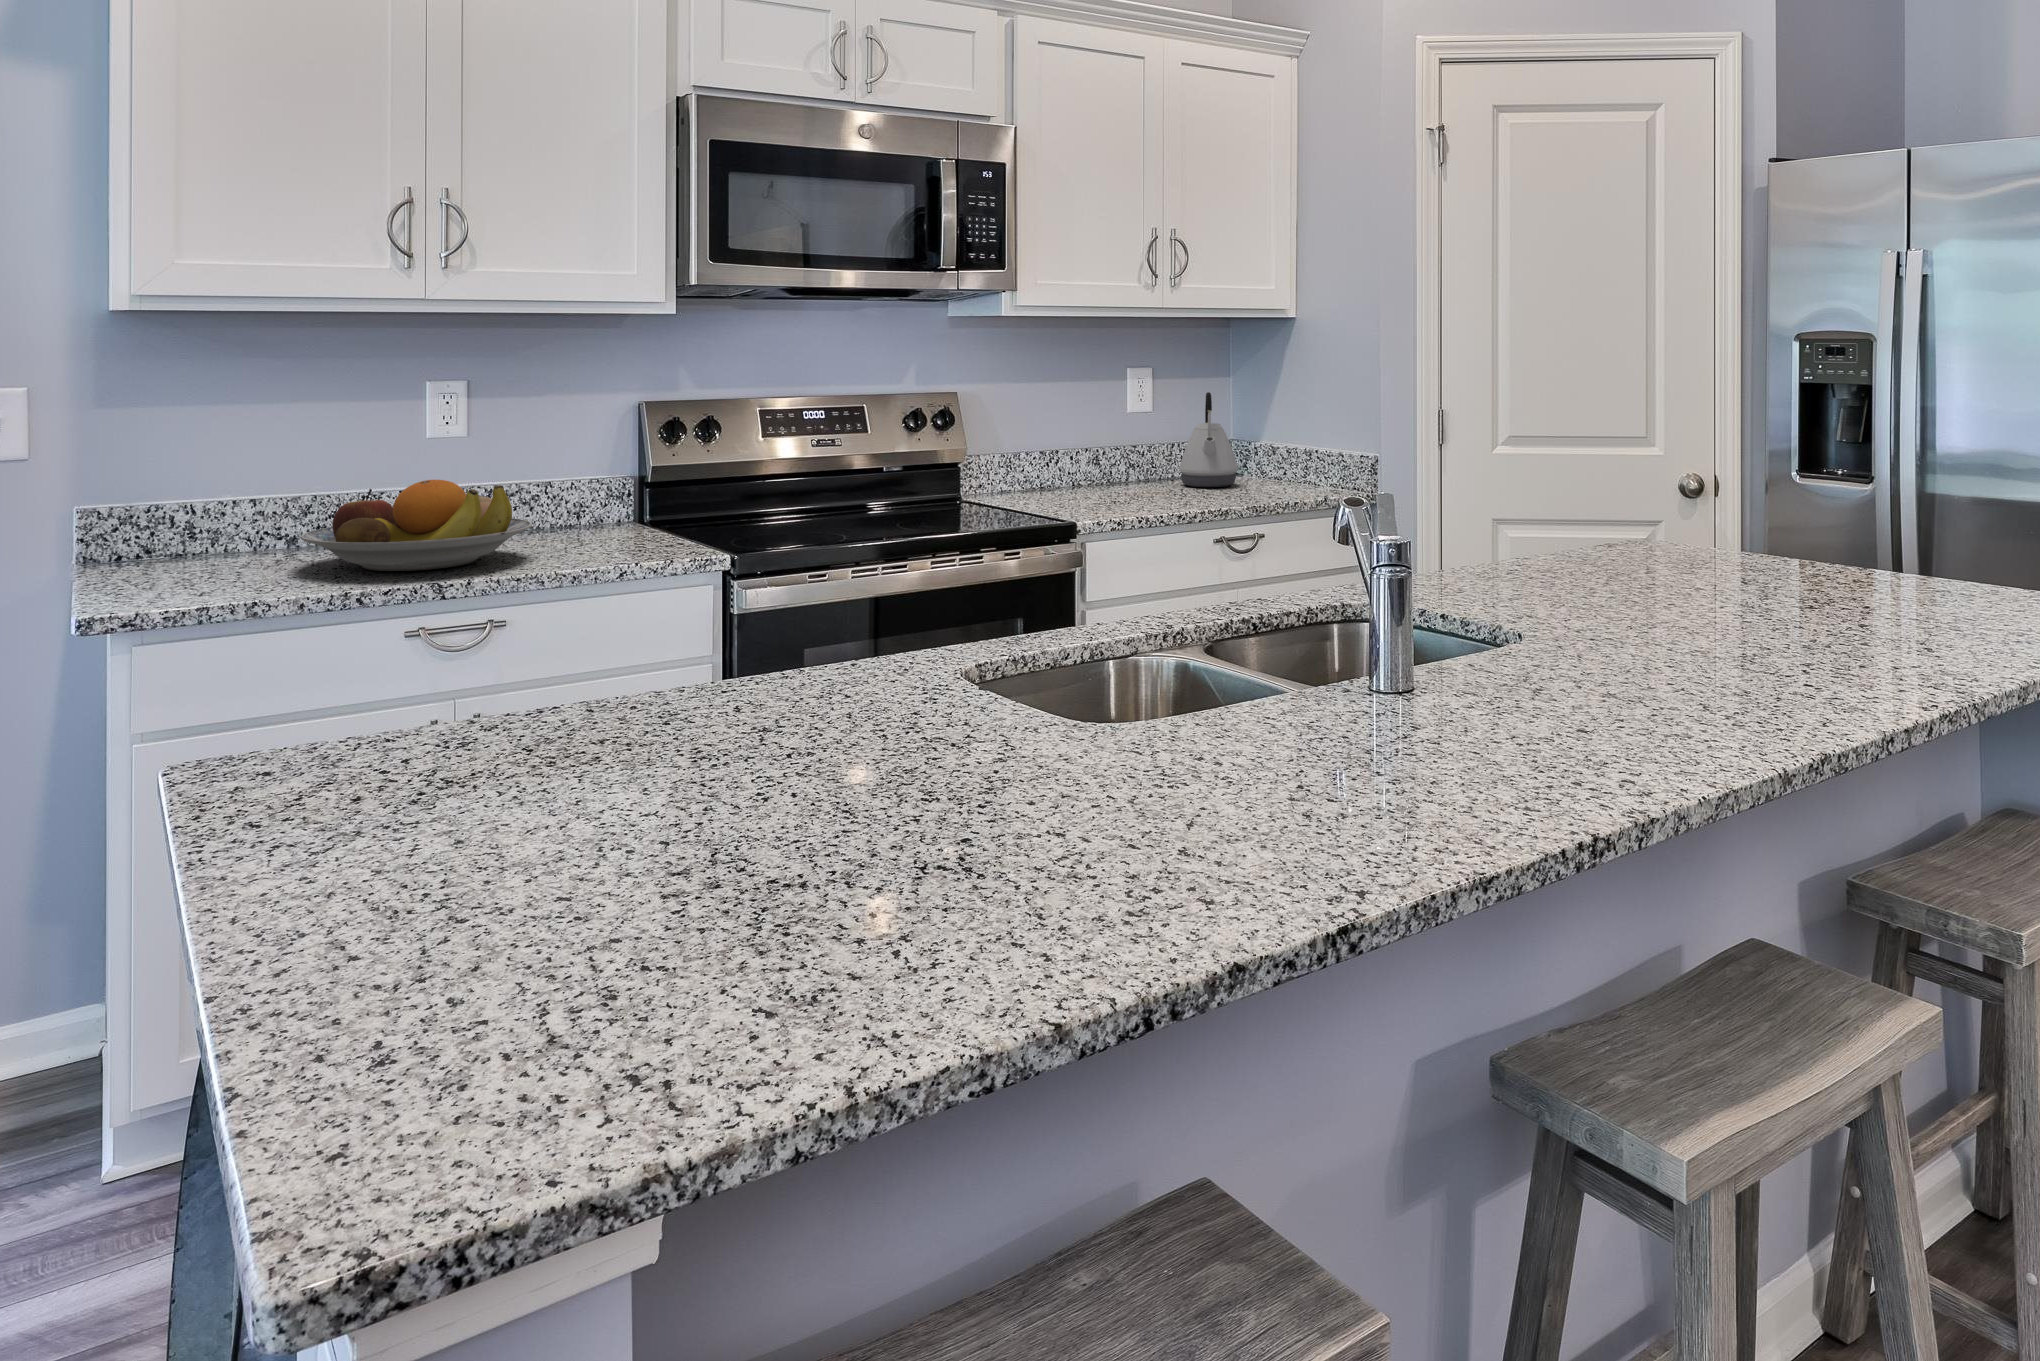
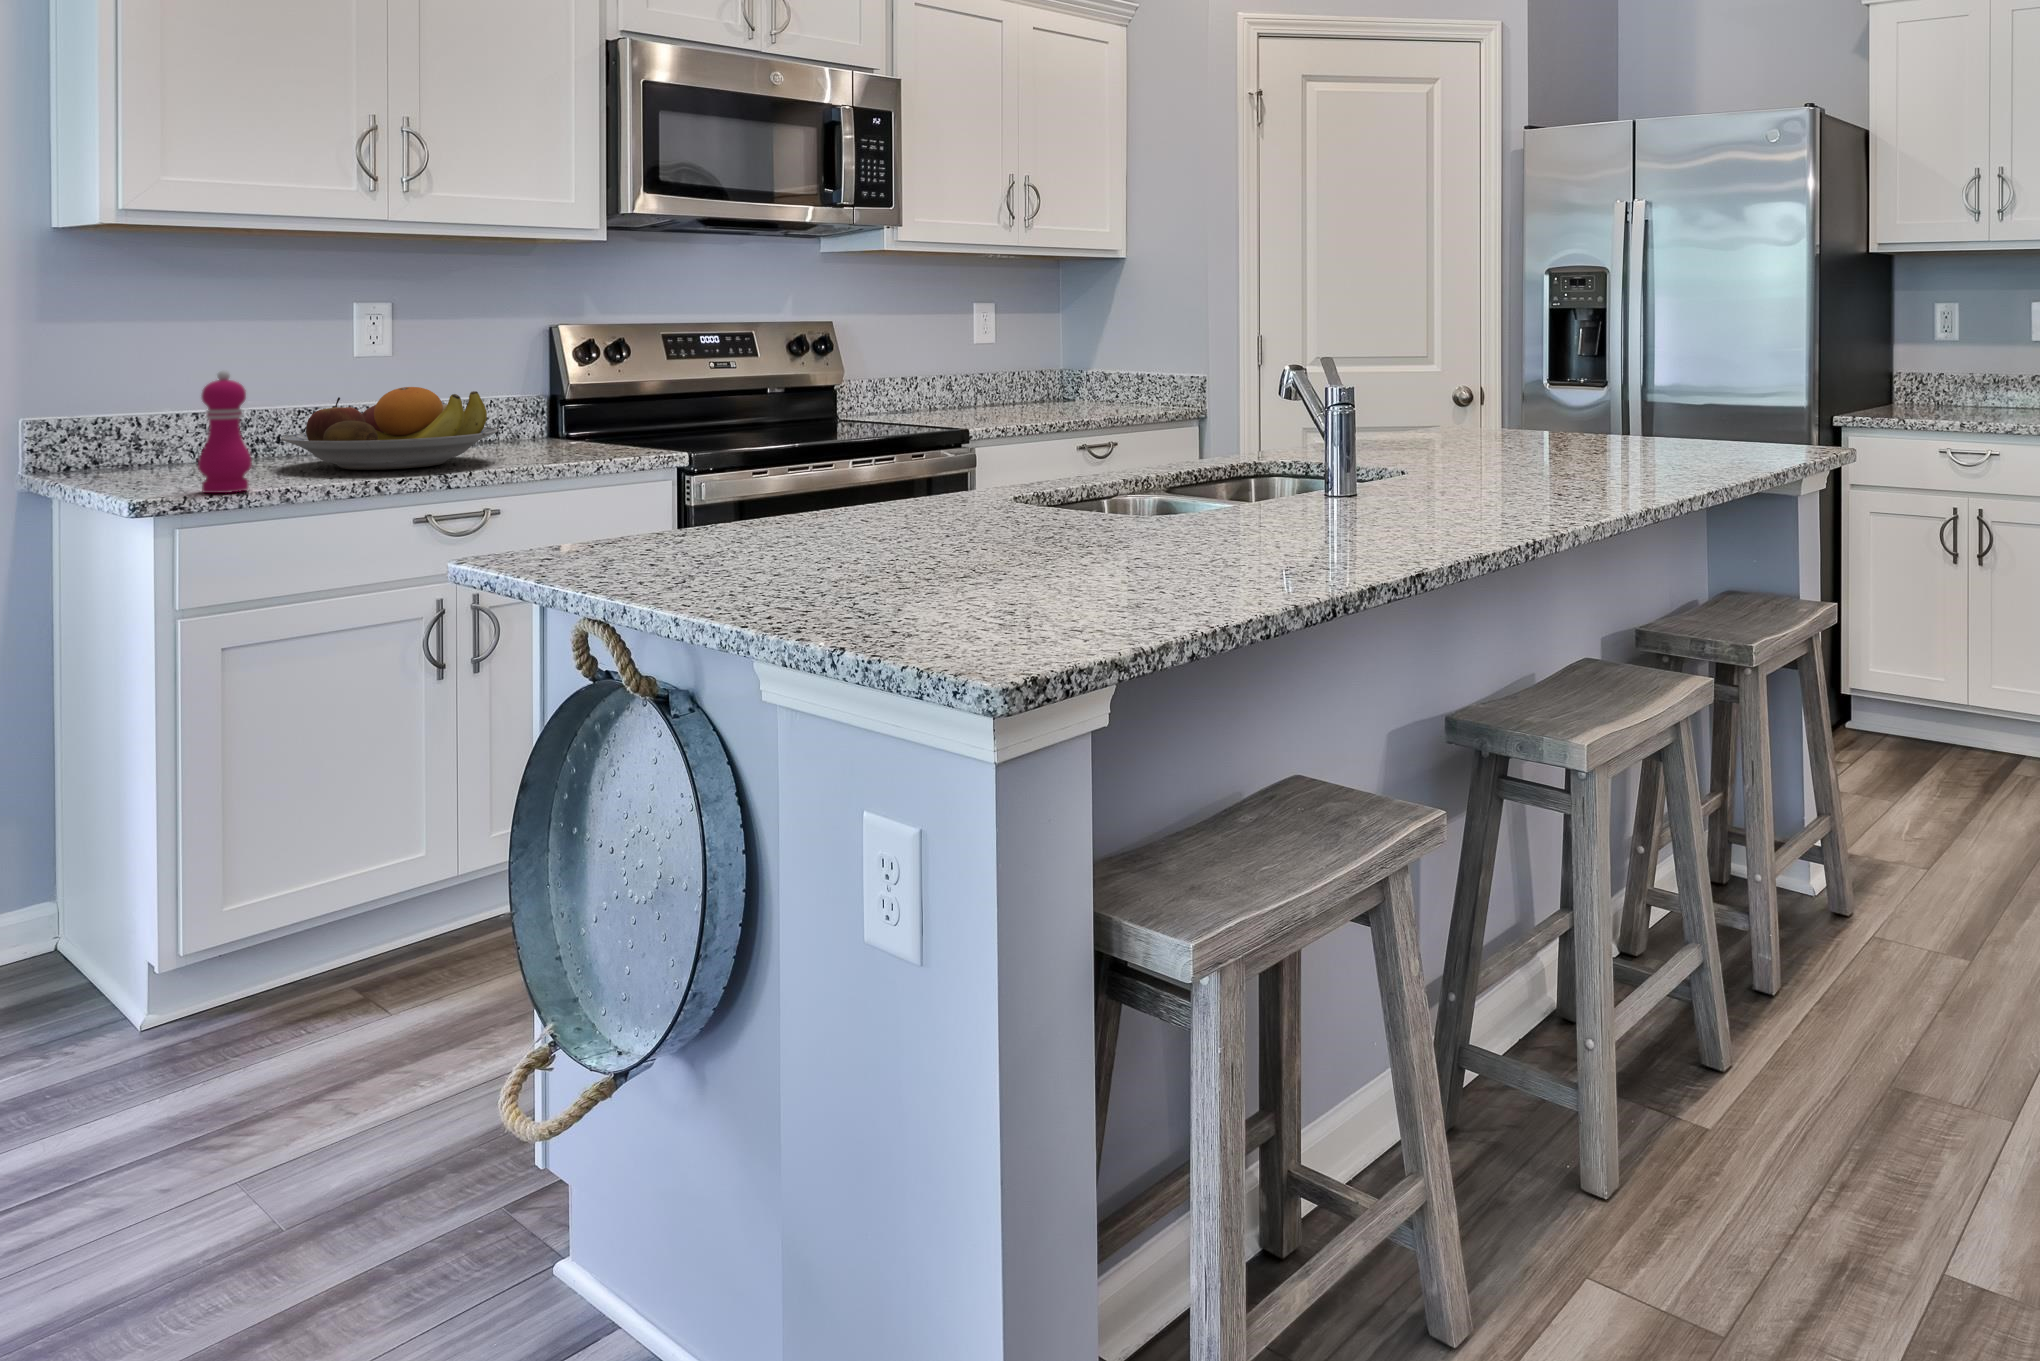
kettle: present [1179,392,1238,487] -> none [1015,325,1068,409]
pepper mill: none [165,470,224,605] -> present [198,370,252,493]

